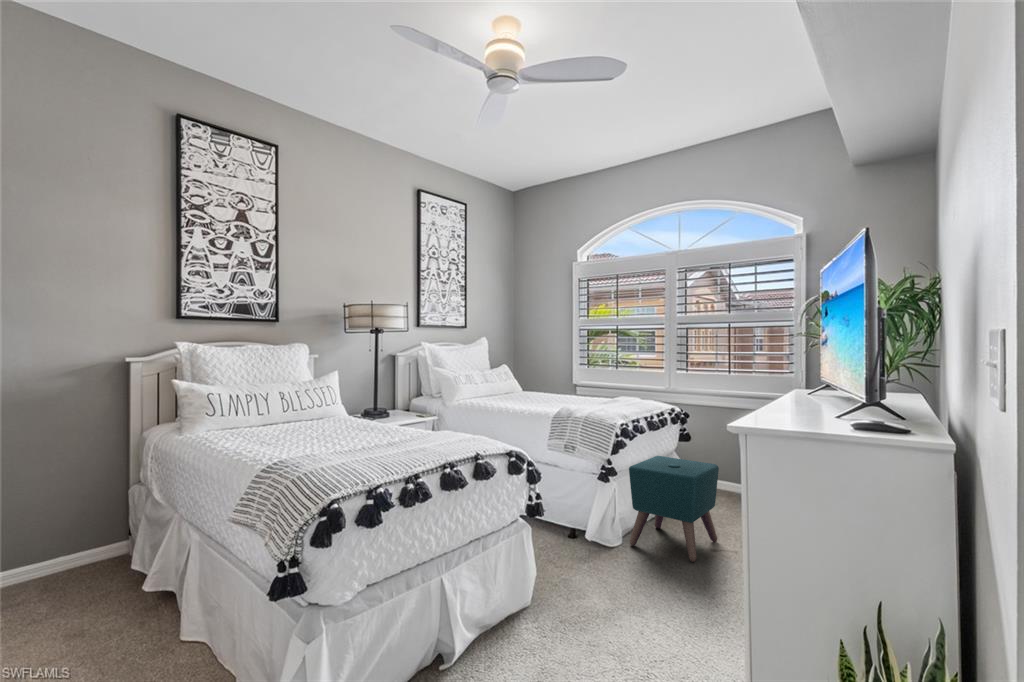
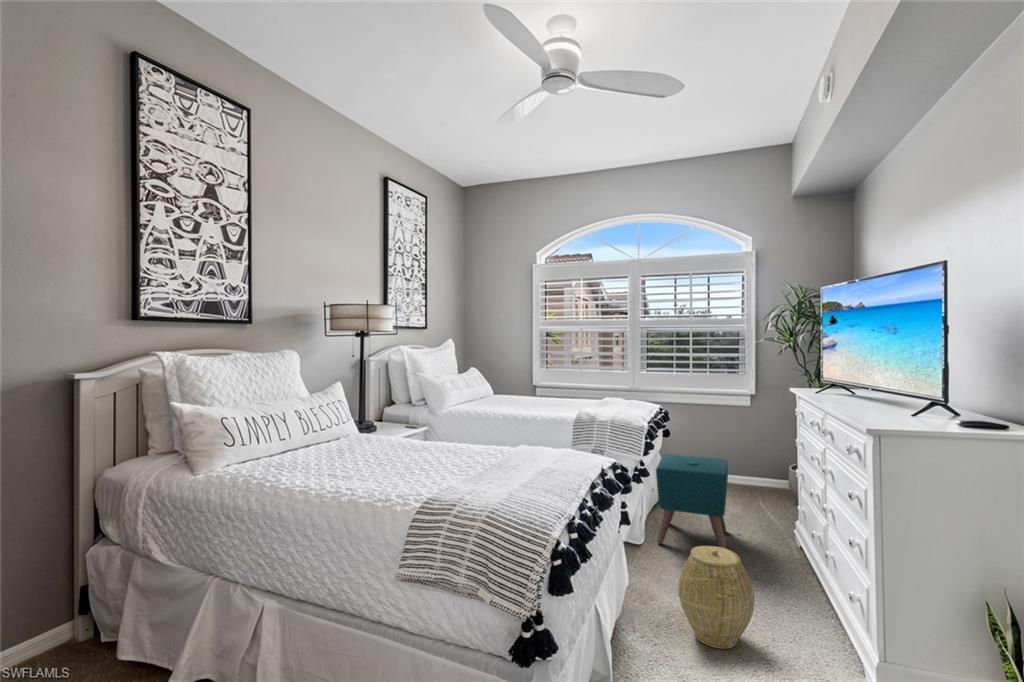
woven basket: none [574,539,646,642] -> present [678,546,754,649]

